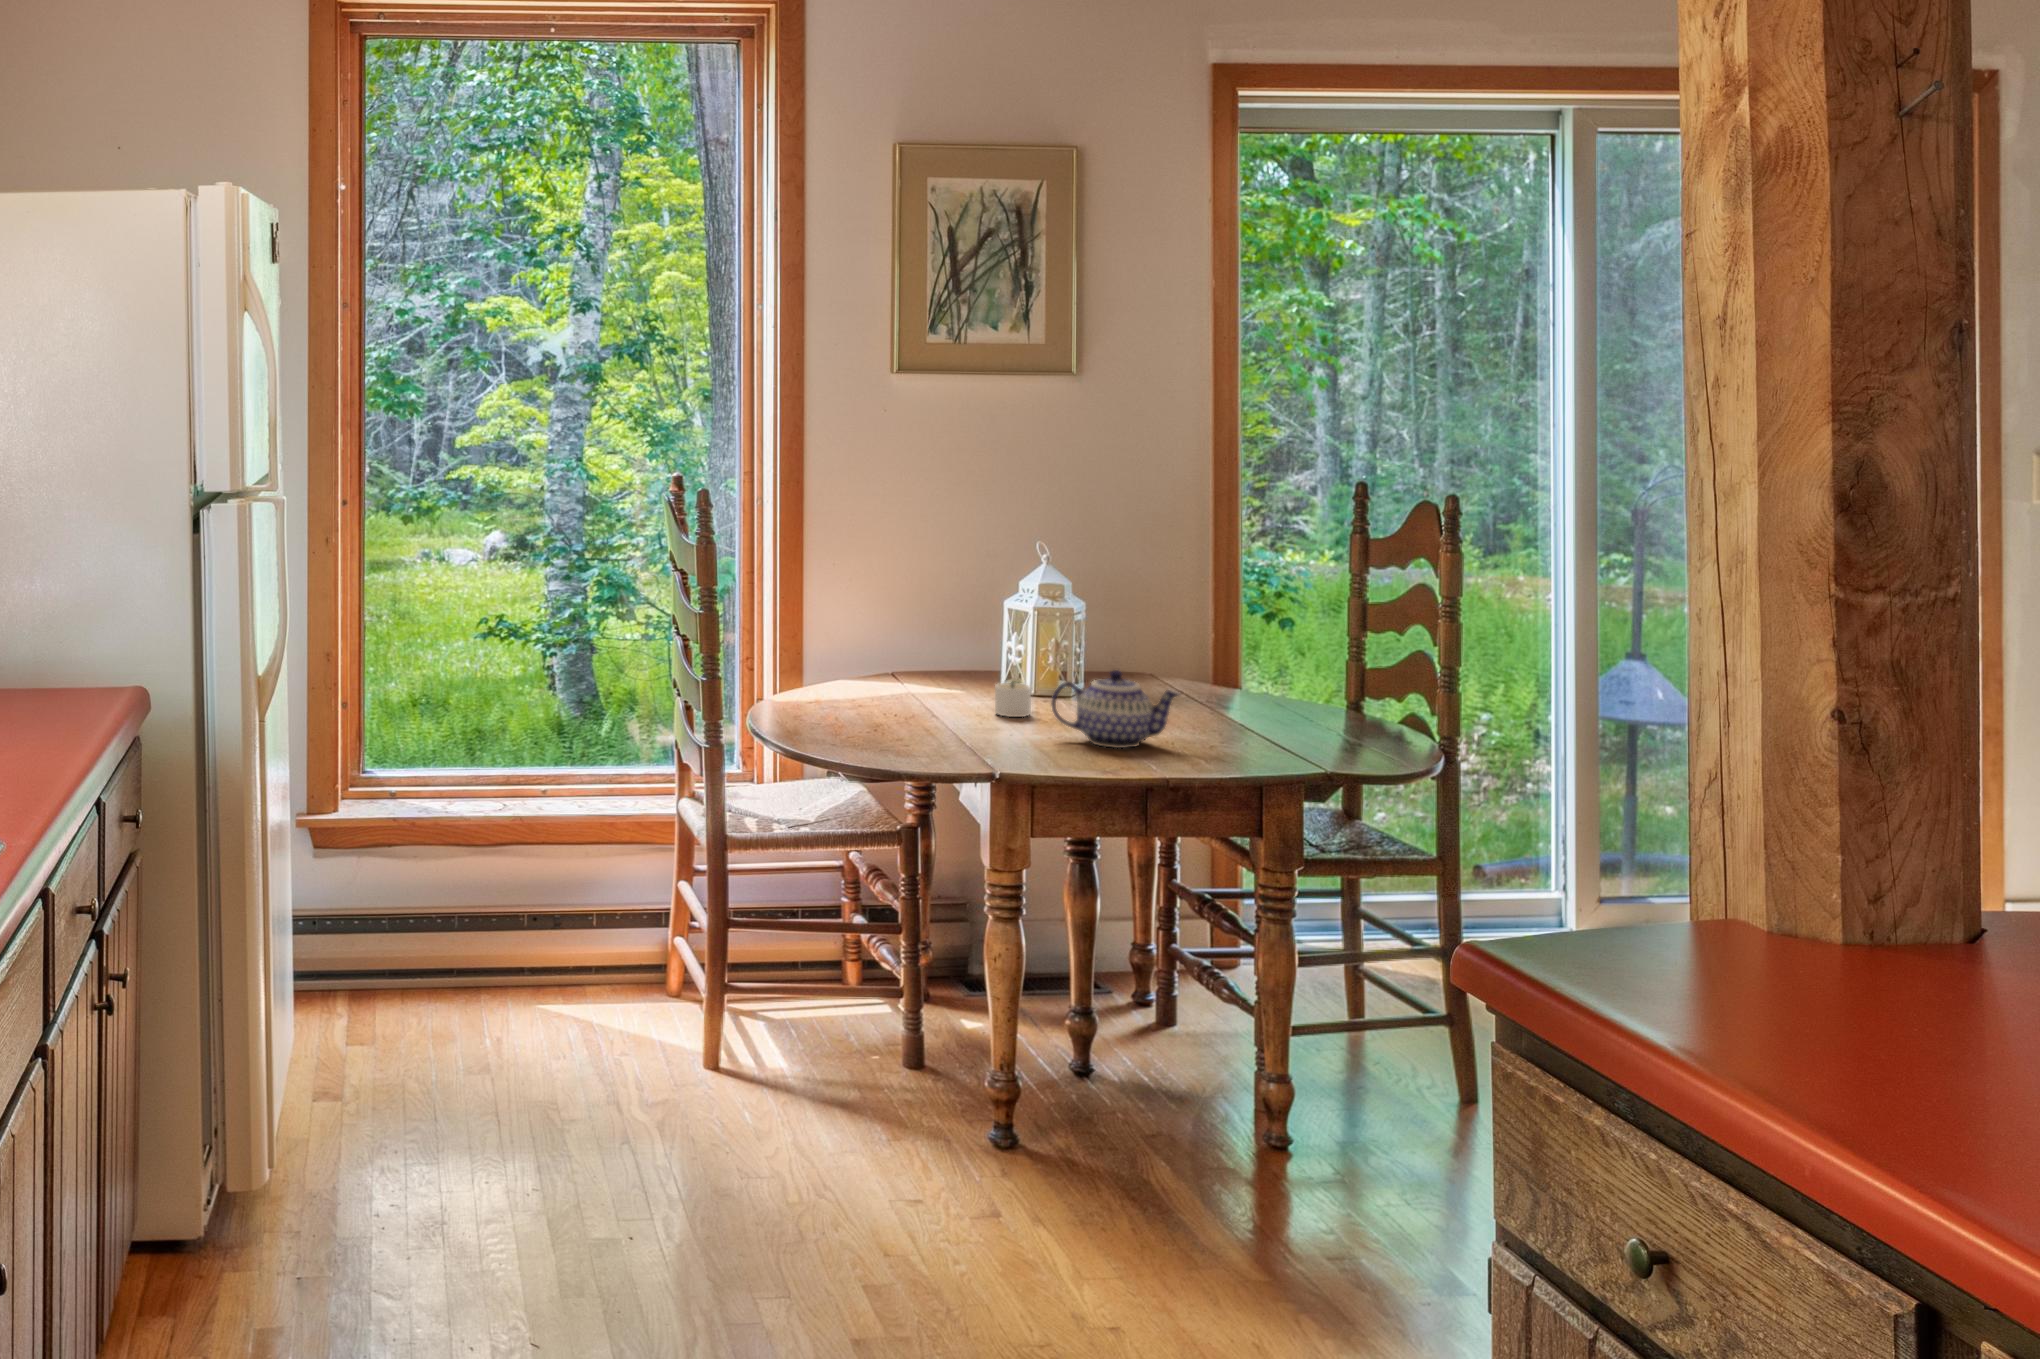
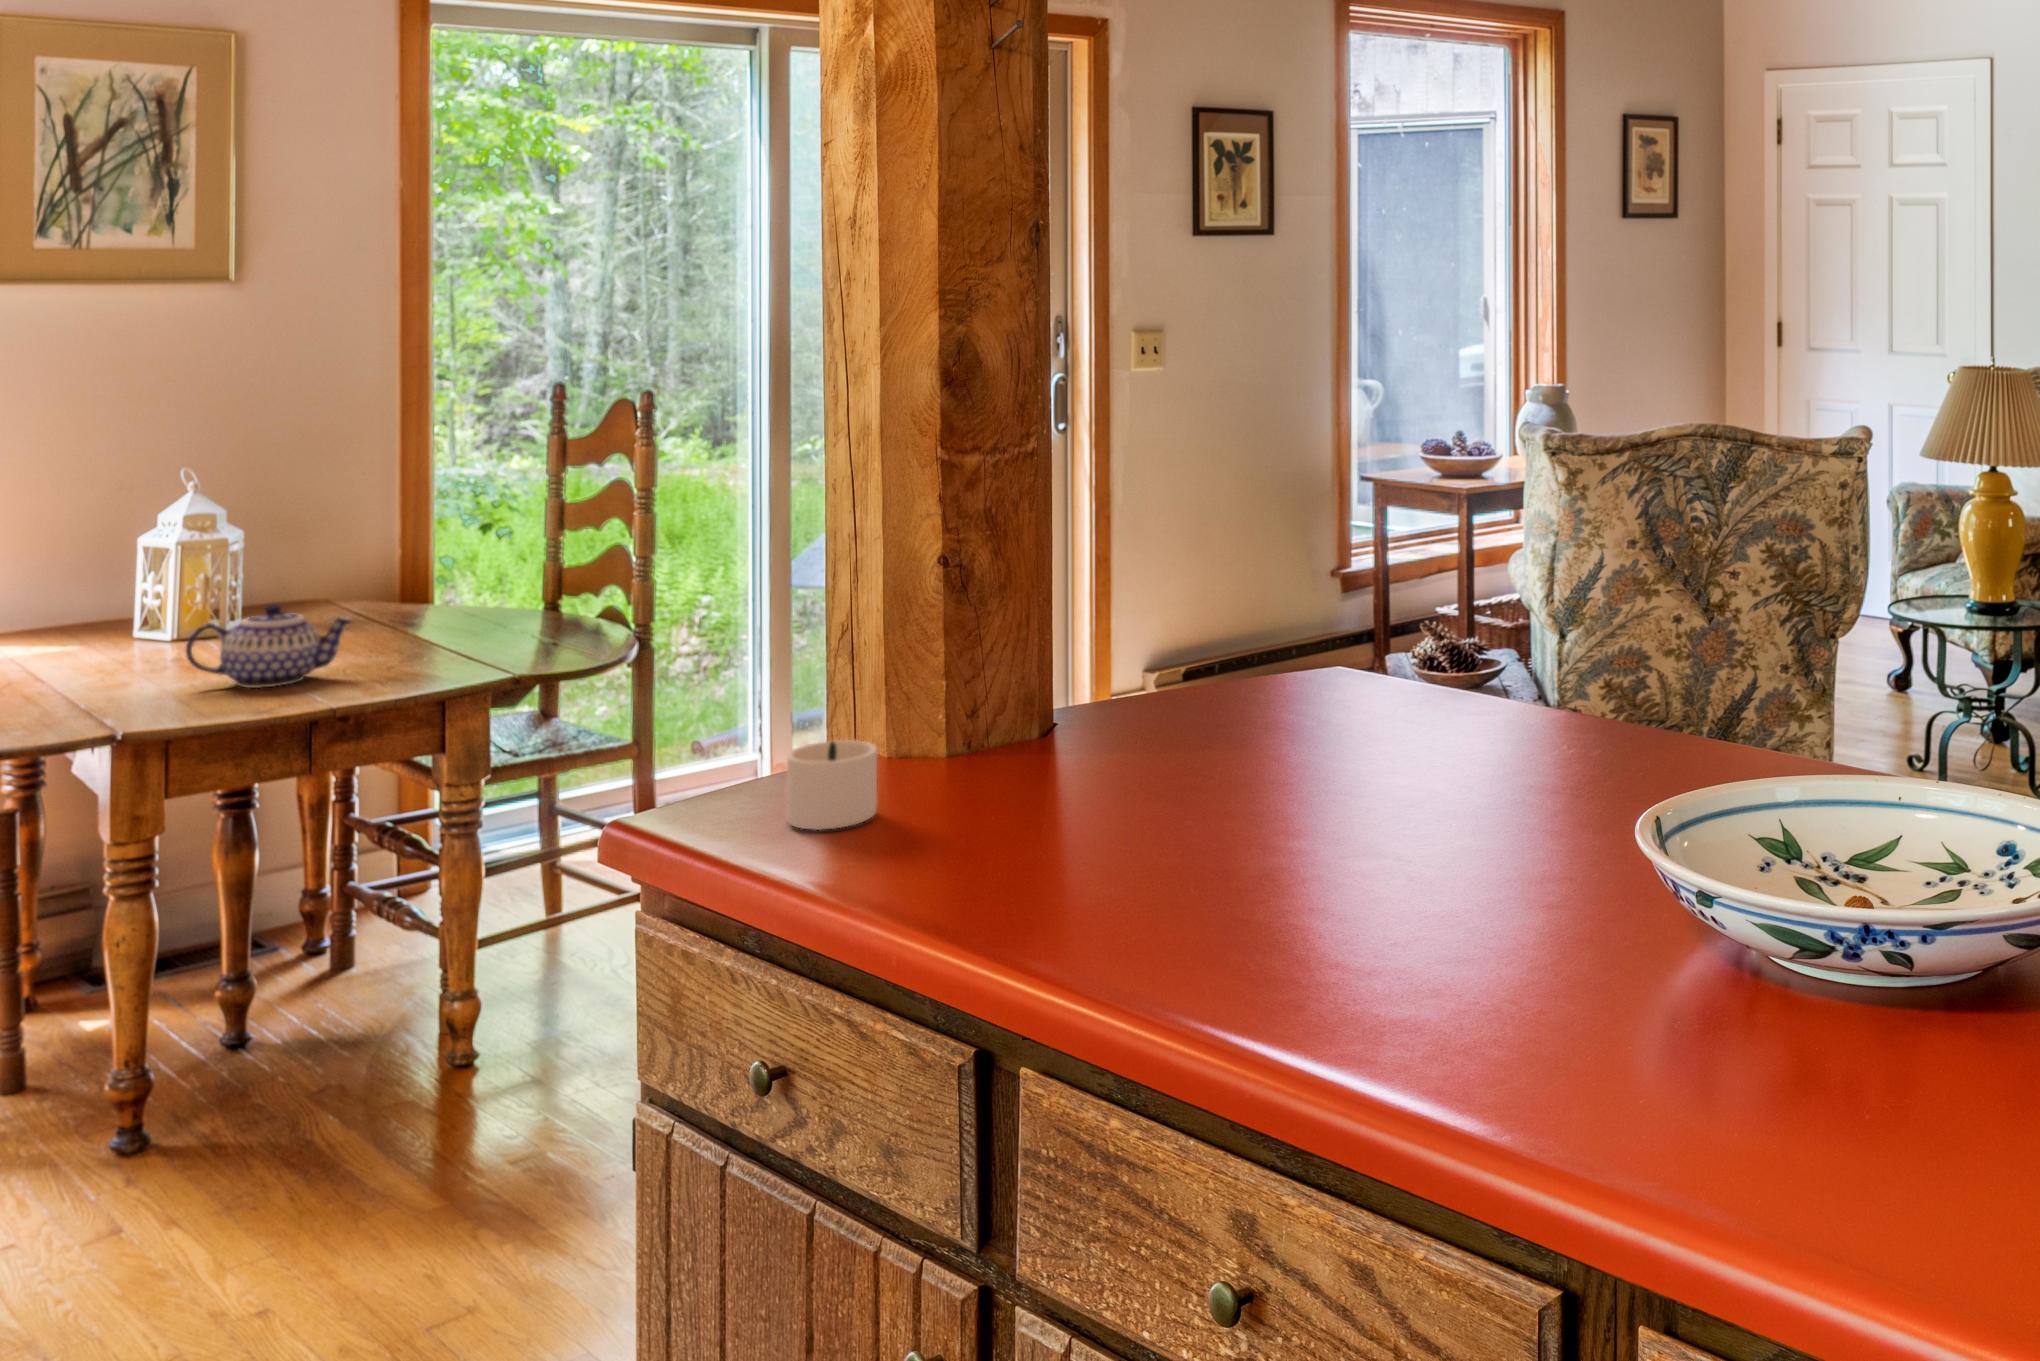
candle: present [995,683,1031,717] -> present [786,740,877,830]

